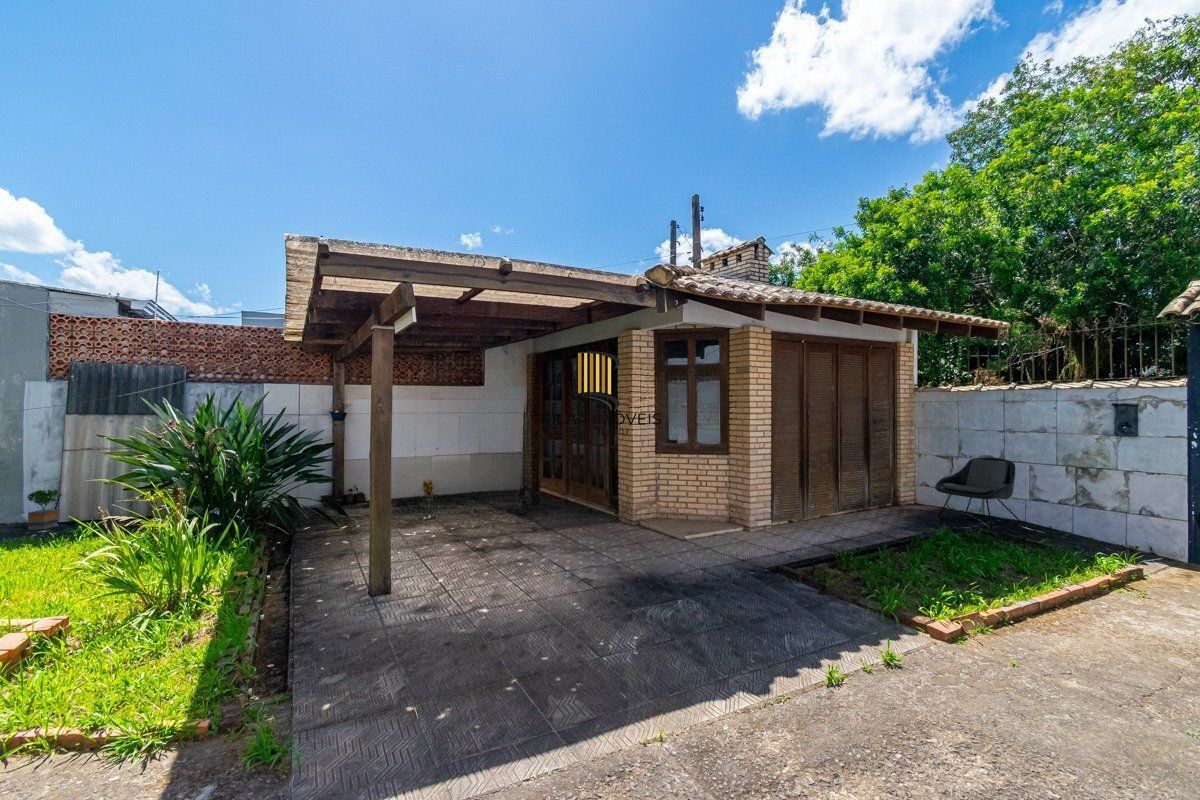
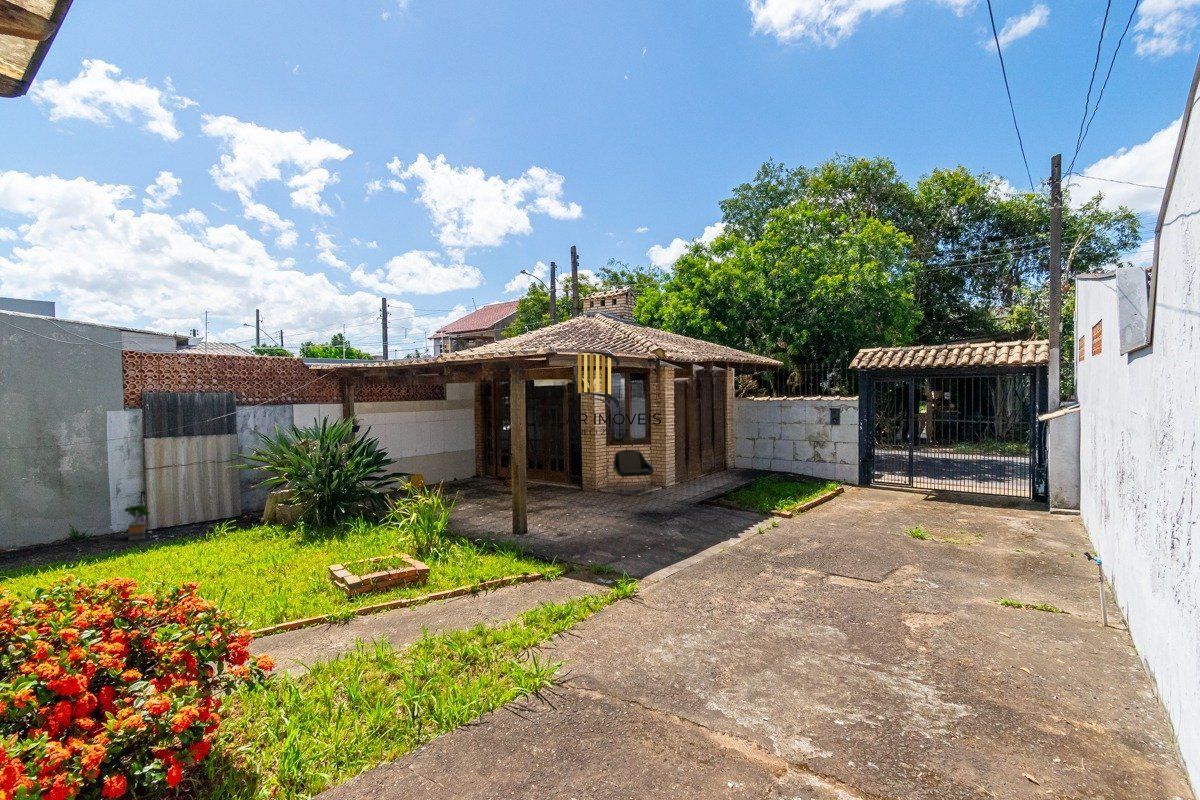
lounge chair: present [935,457,1020,530] -> present [613,450,654,495]

